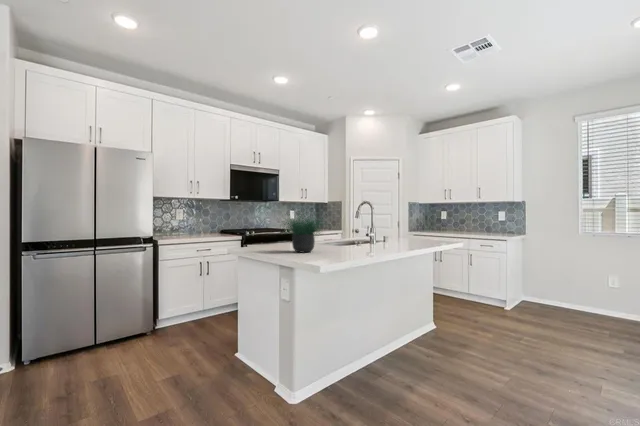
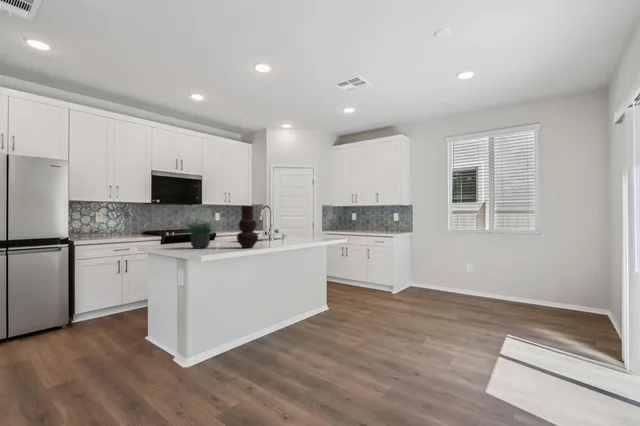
vase: none [349,199,377,253] -> present [237,206,258,248]

